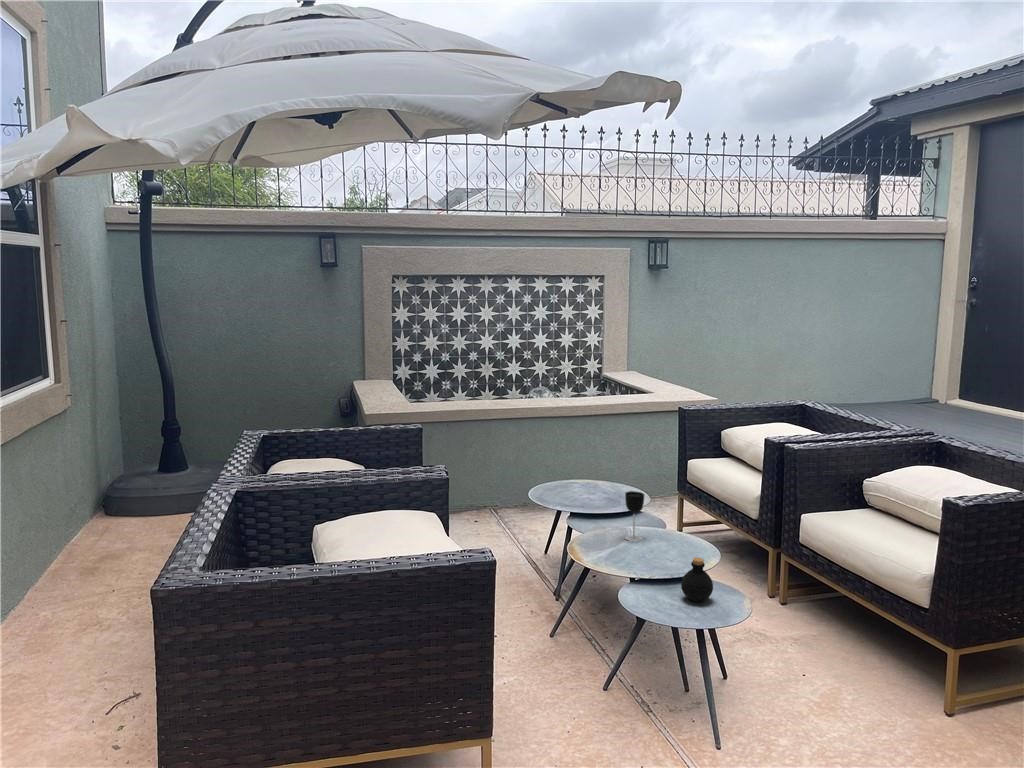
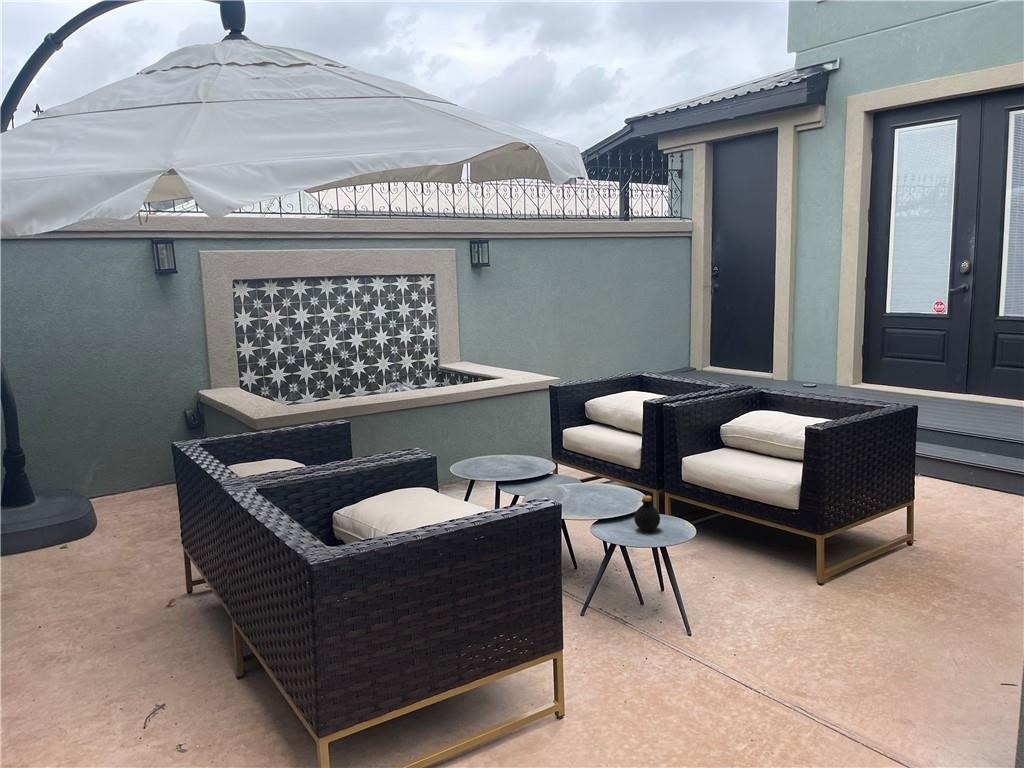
wine glass: present [625,491,644,541] -> none [556,454,572,496]

